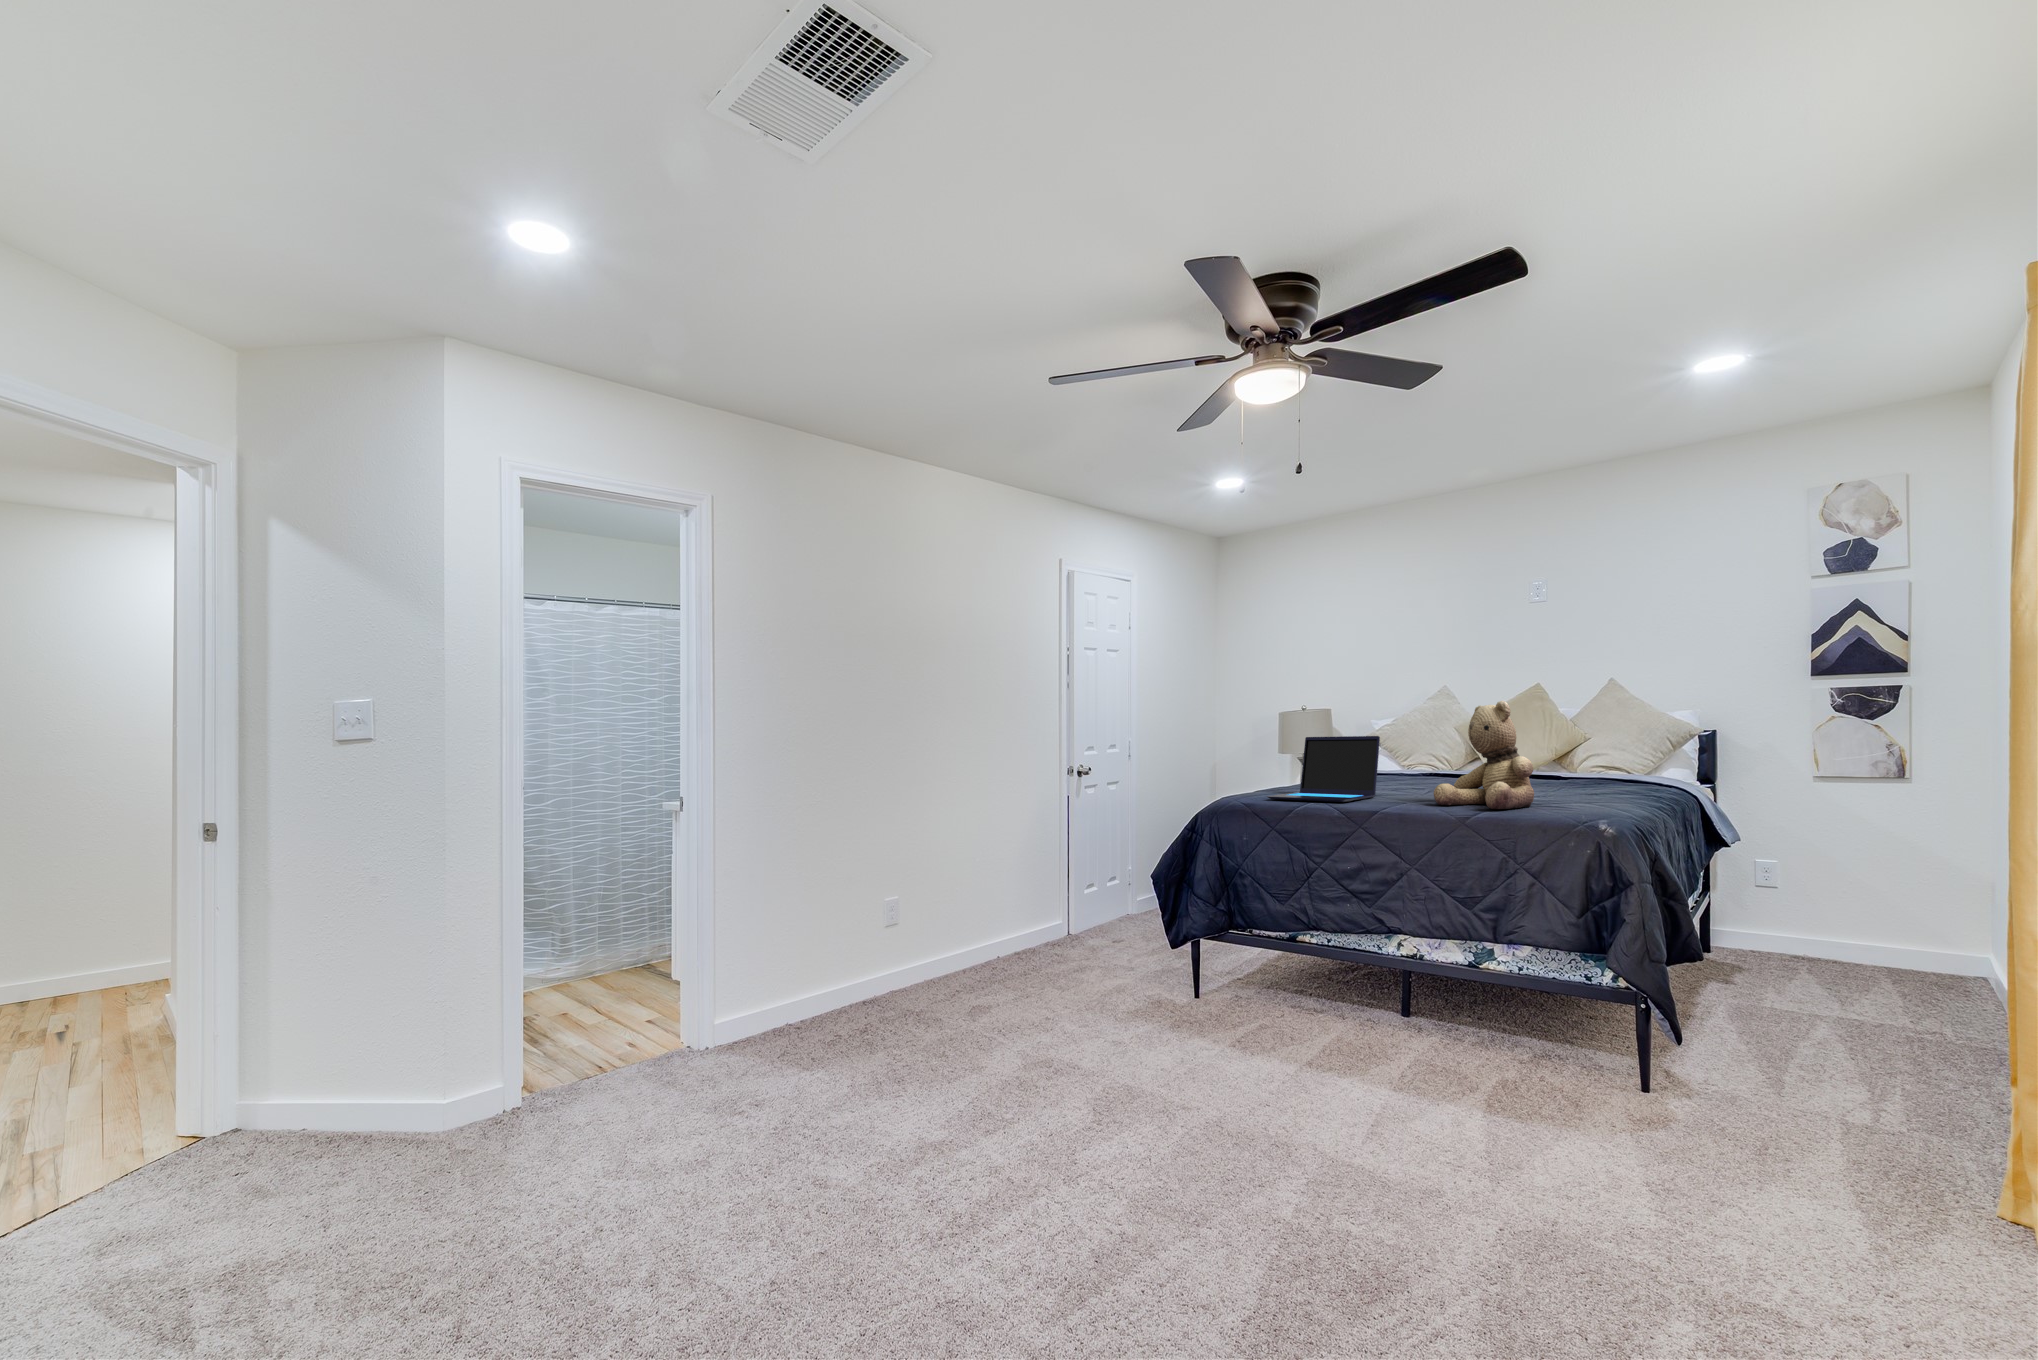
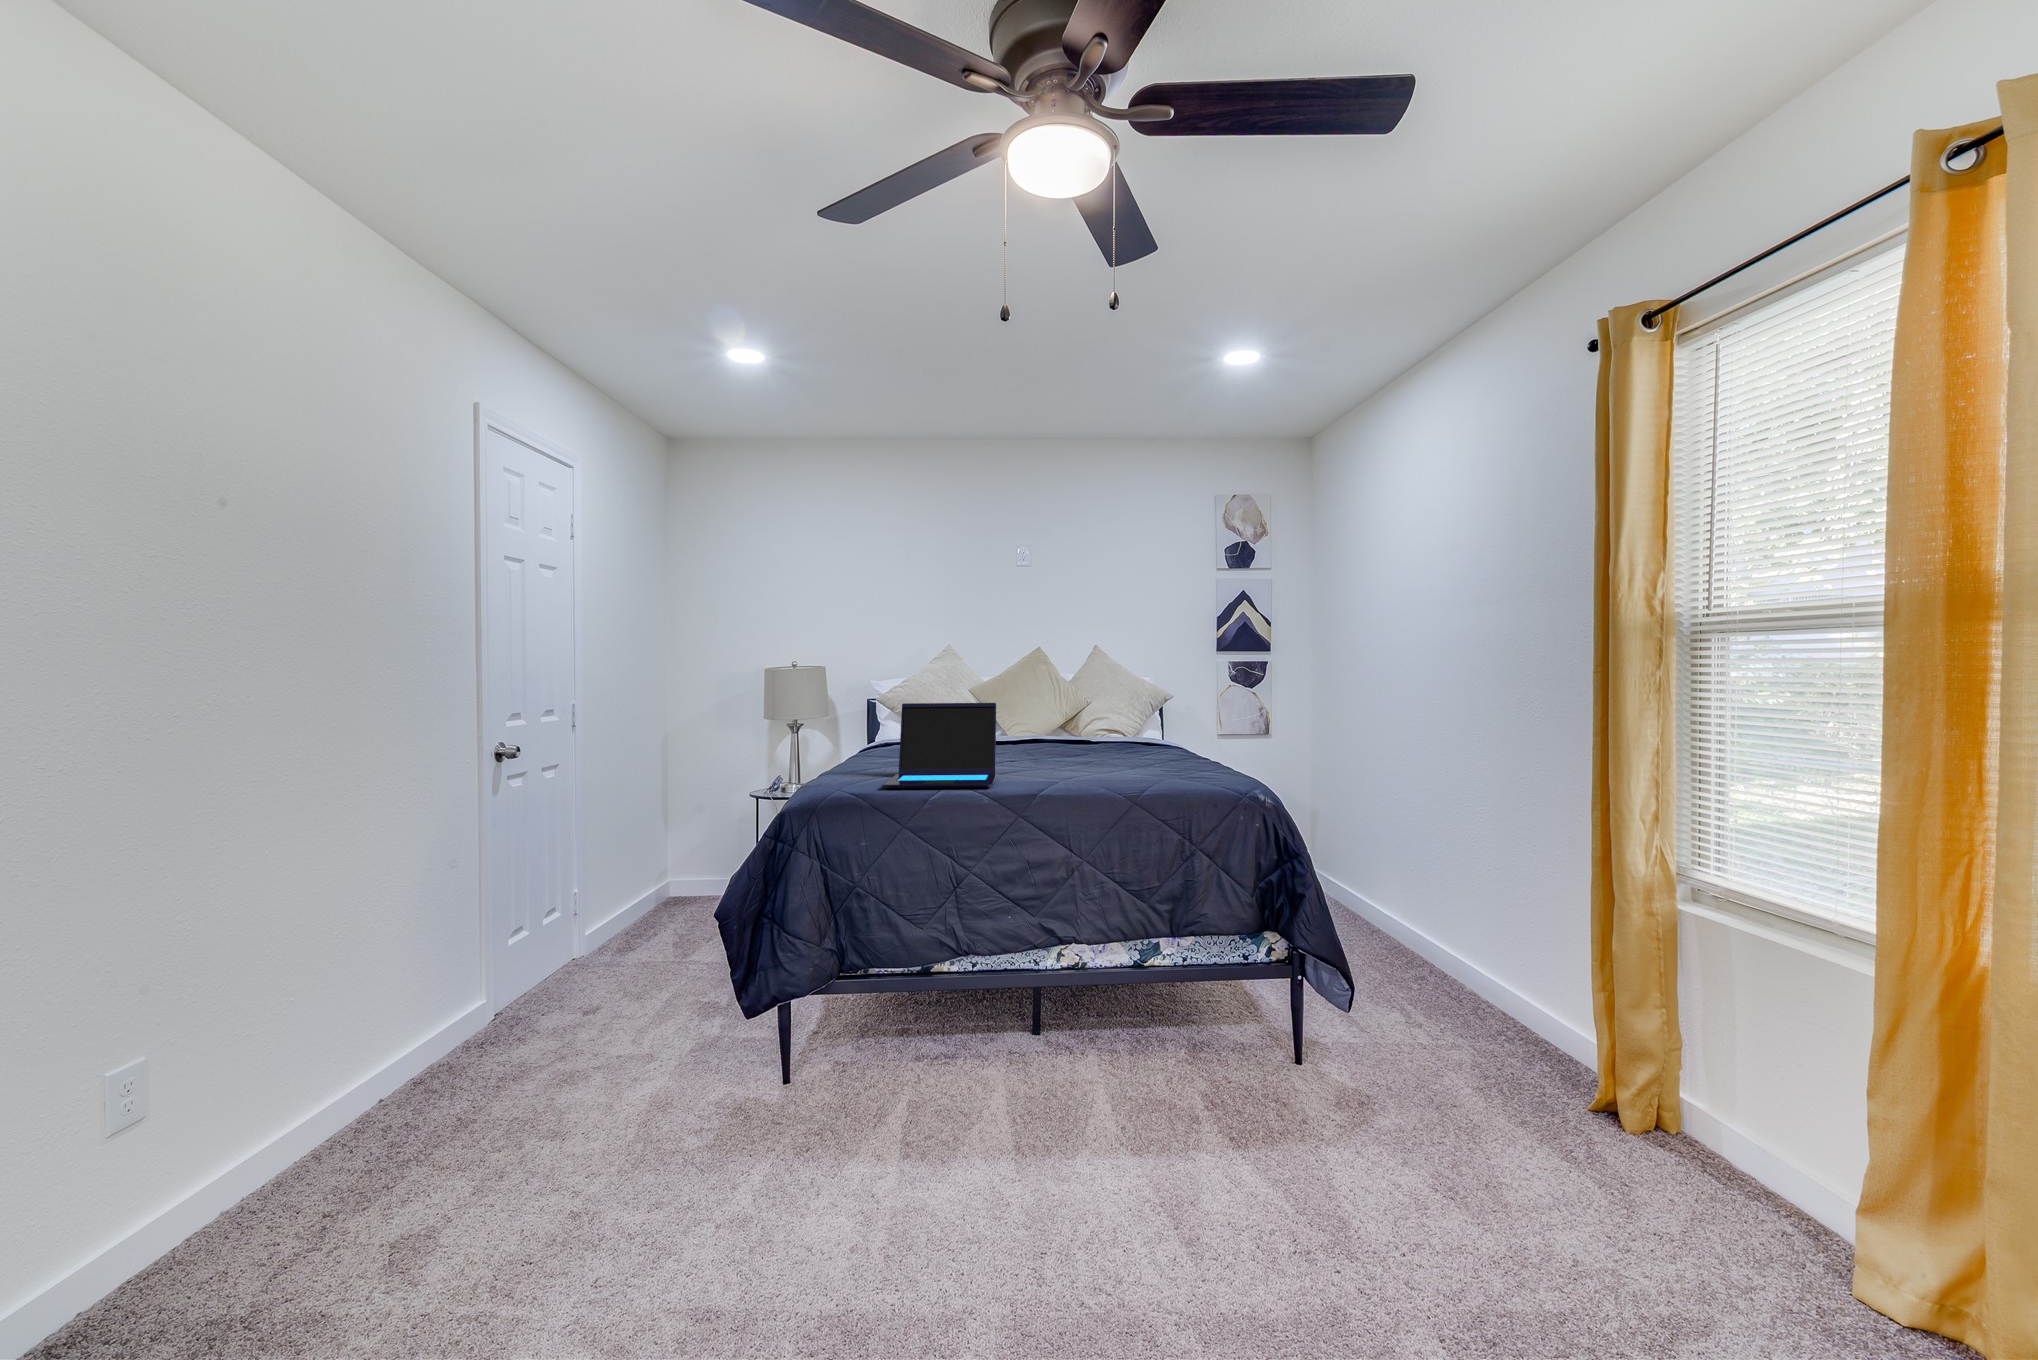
teddy bear: present [1434,701,1534,809] -> none [1088,667,1193,787]

